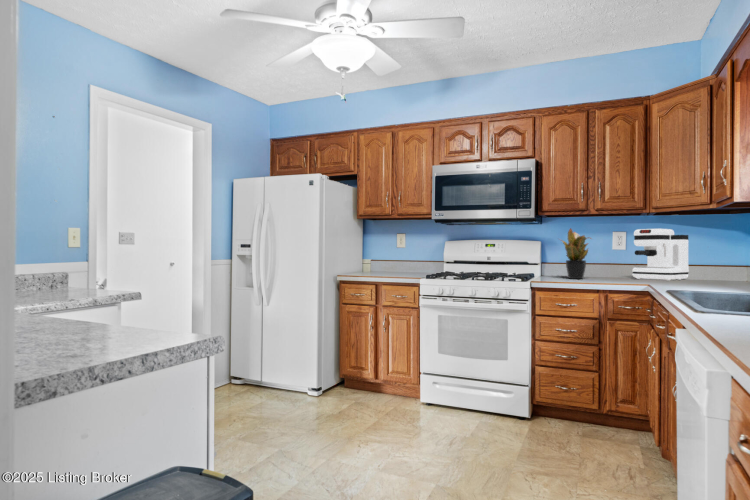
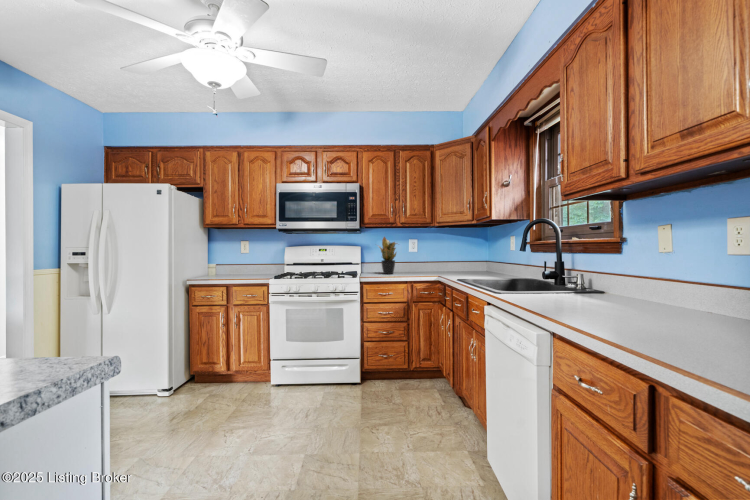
coffee maker: present [632,229,689,281] -> none [424,237,457,273]

